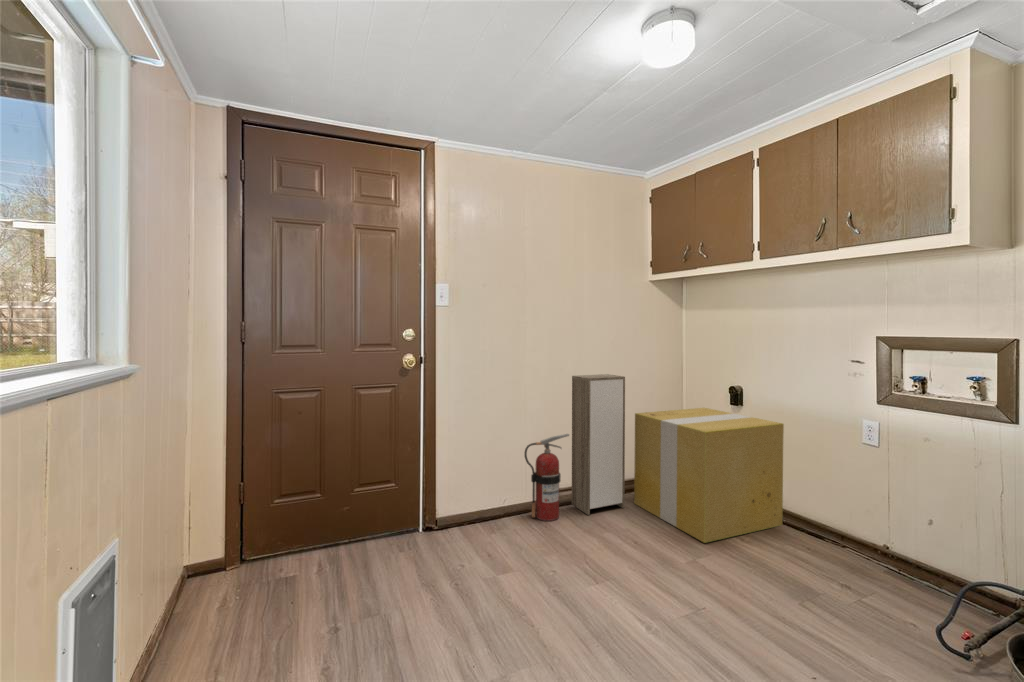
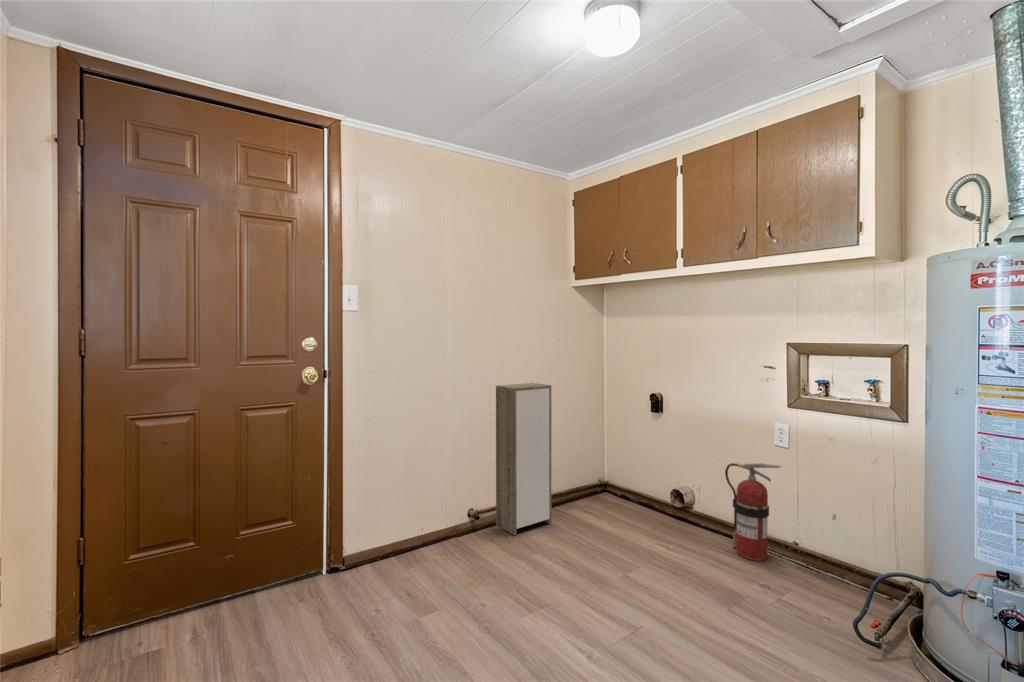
cardboard box: present [634,408,784,543] -> none [561,414,704,556]
fire extinguisher: present [525,434,569,521] -> present [725,463,781,561]

